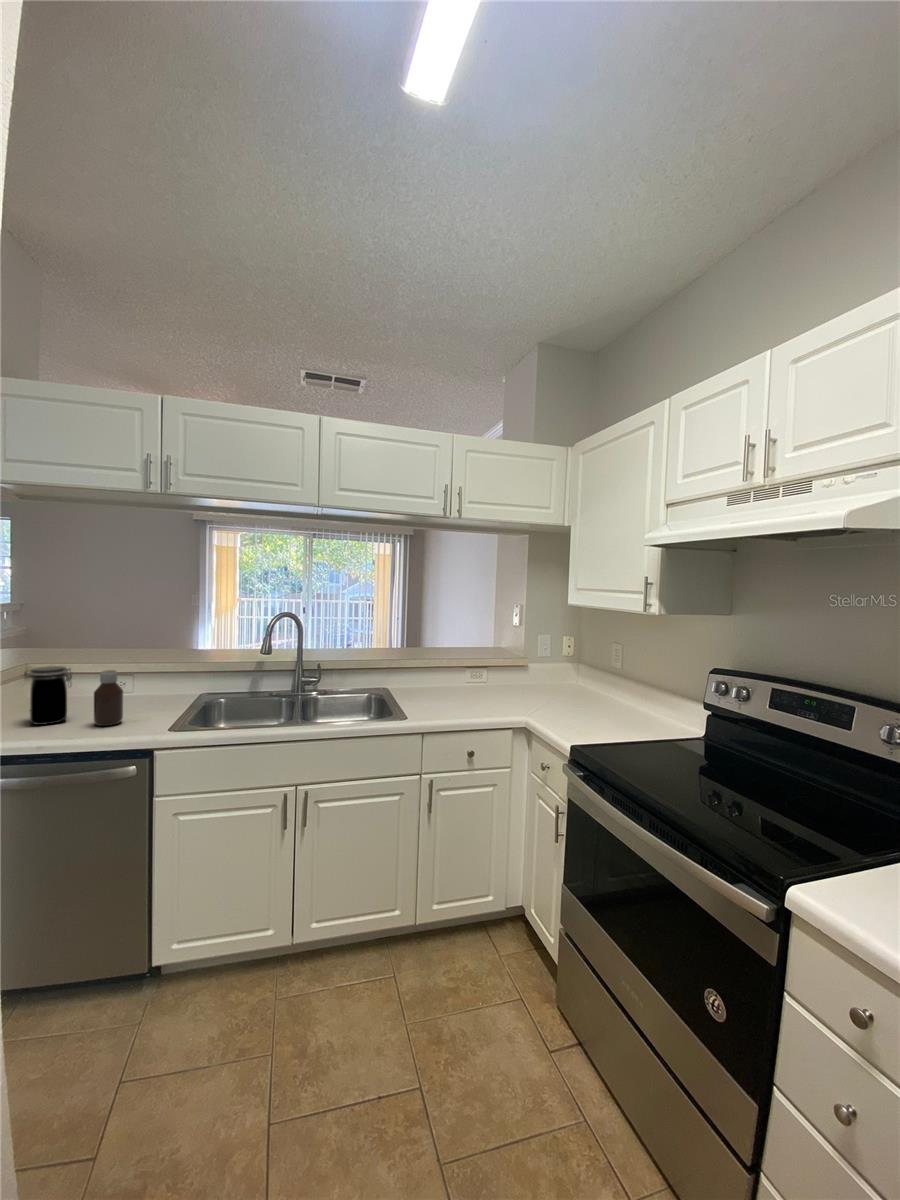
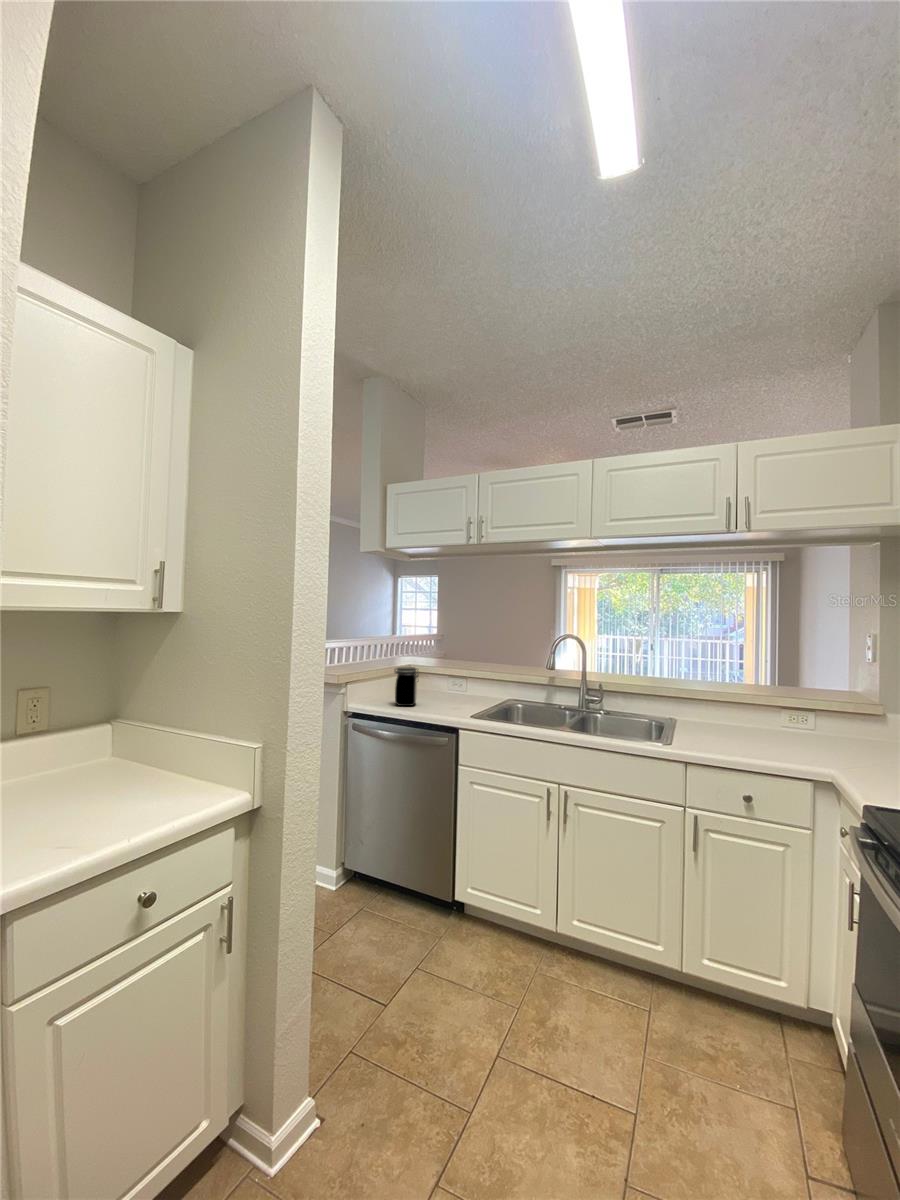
bottle: present [93,670,123,726] -> none [427,672,445,712]

